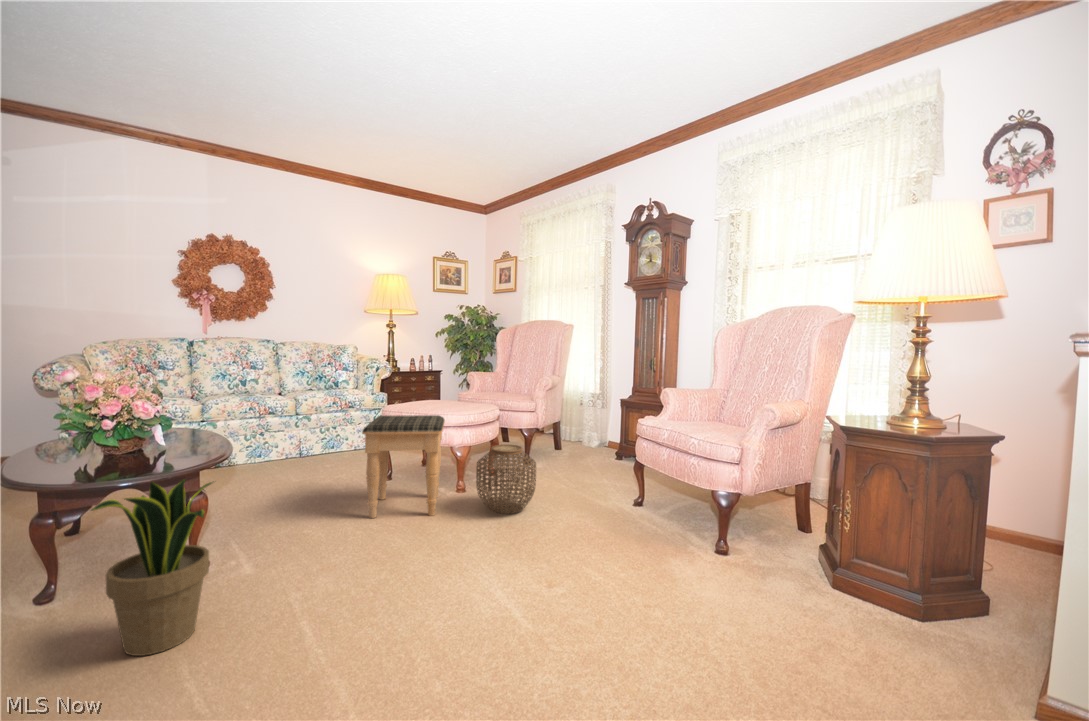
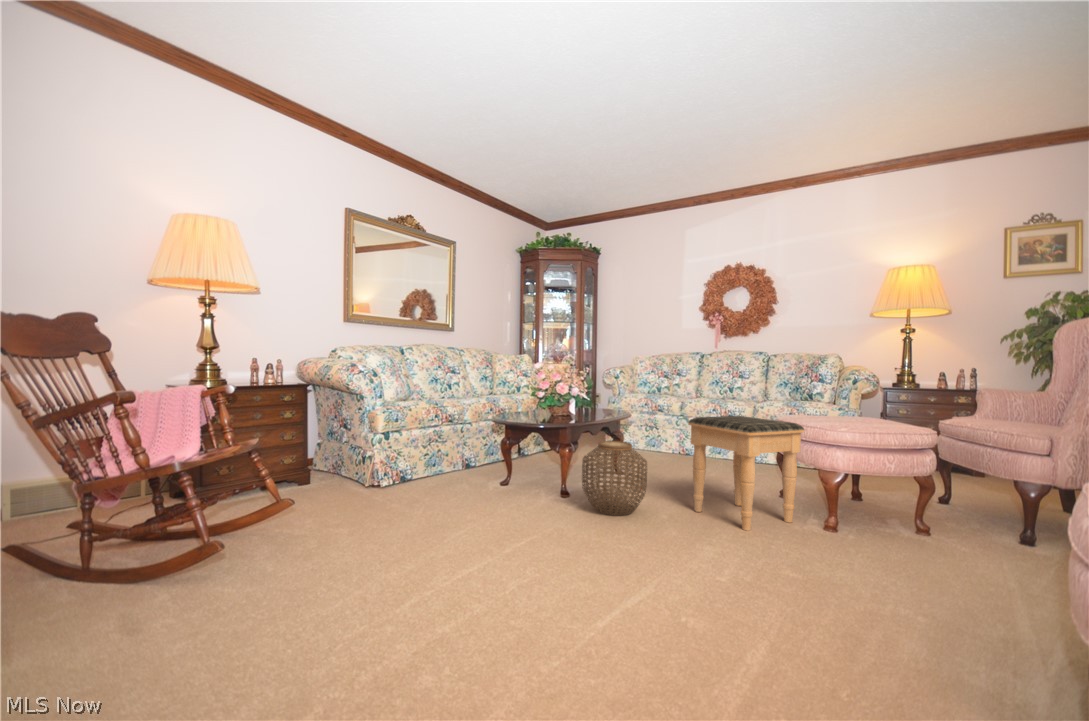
woven basket: present [476,444,536,514] -> present [582,441,647,516]
potted plant: present [92,480,212,656] -> none [465,412,523,513]

